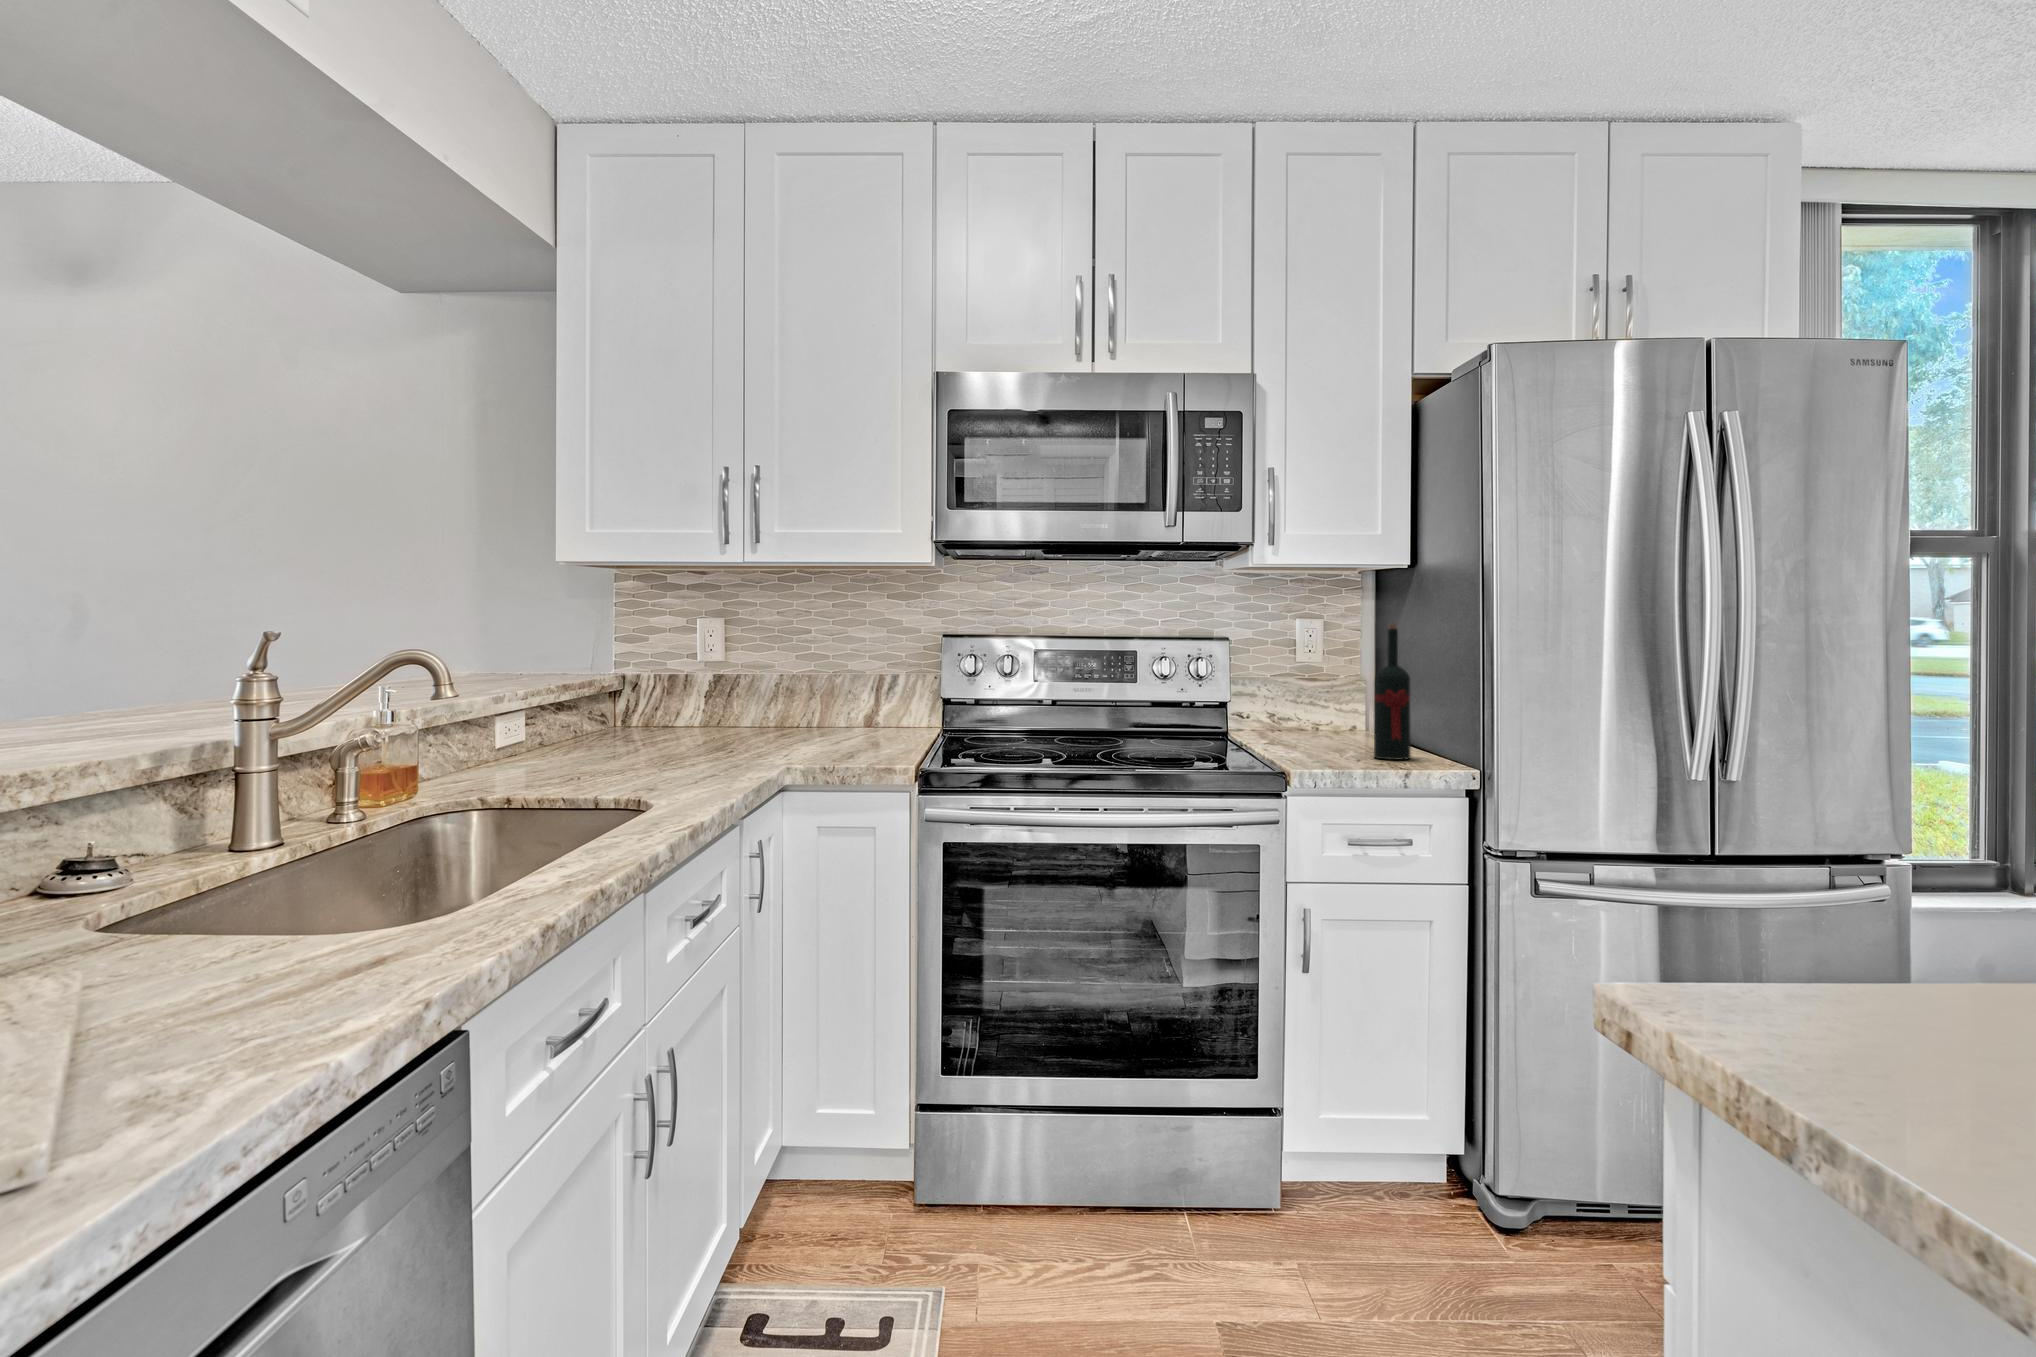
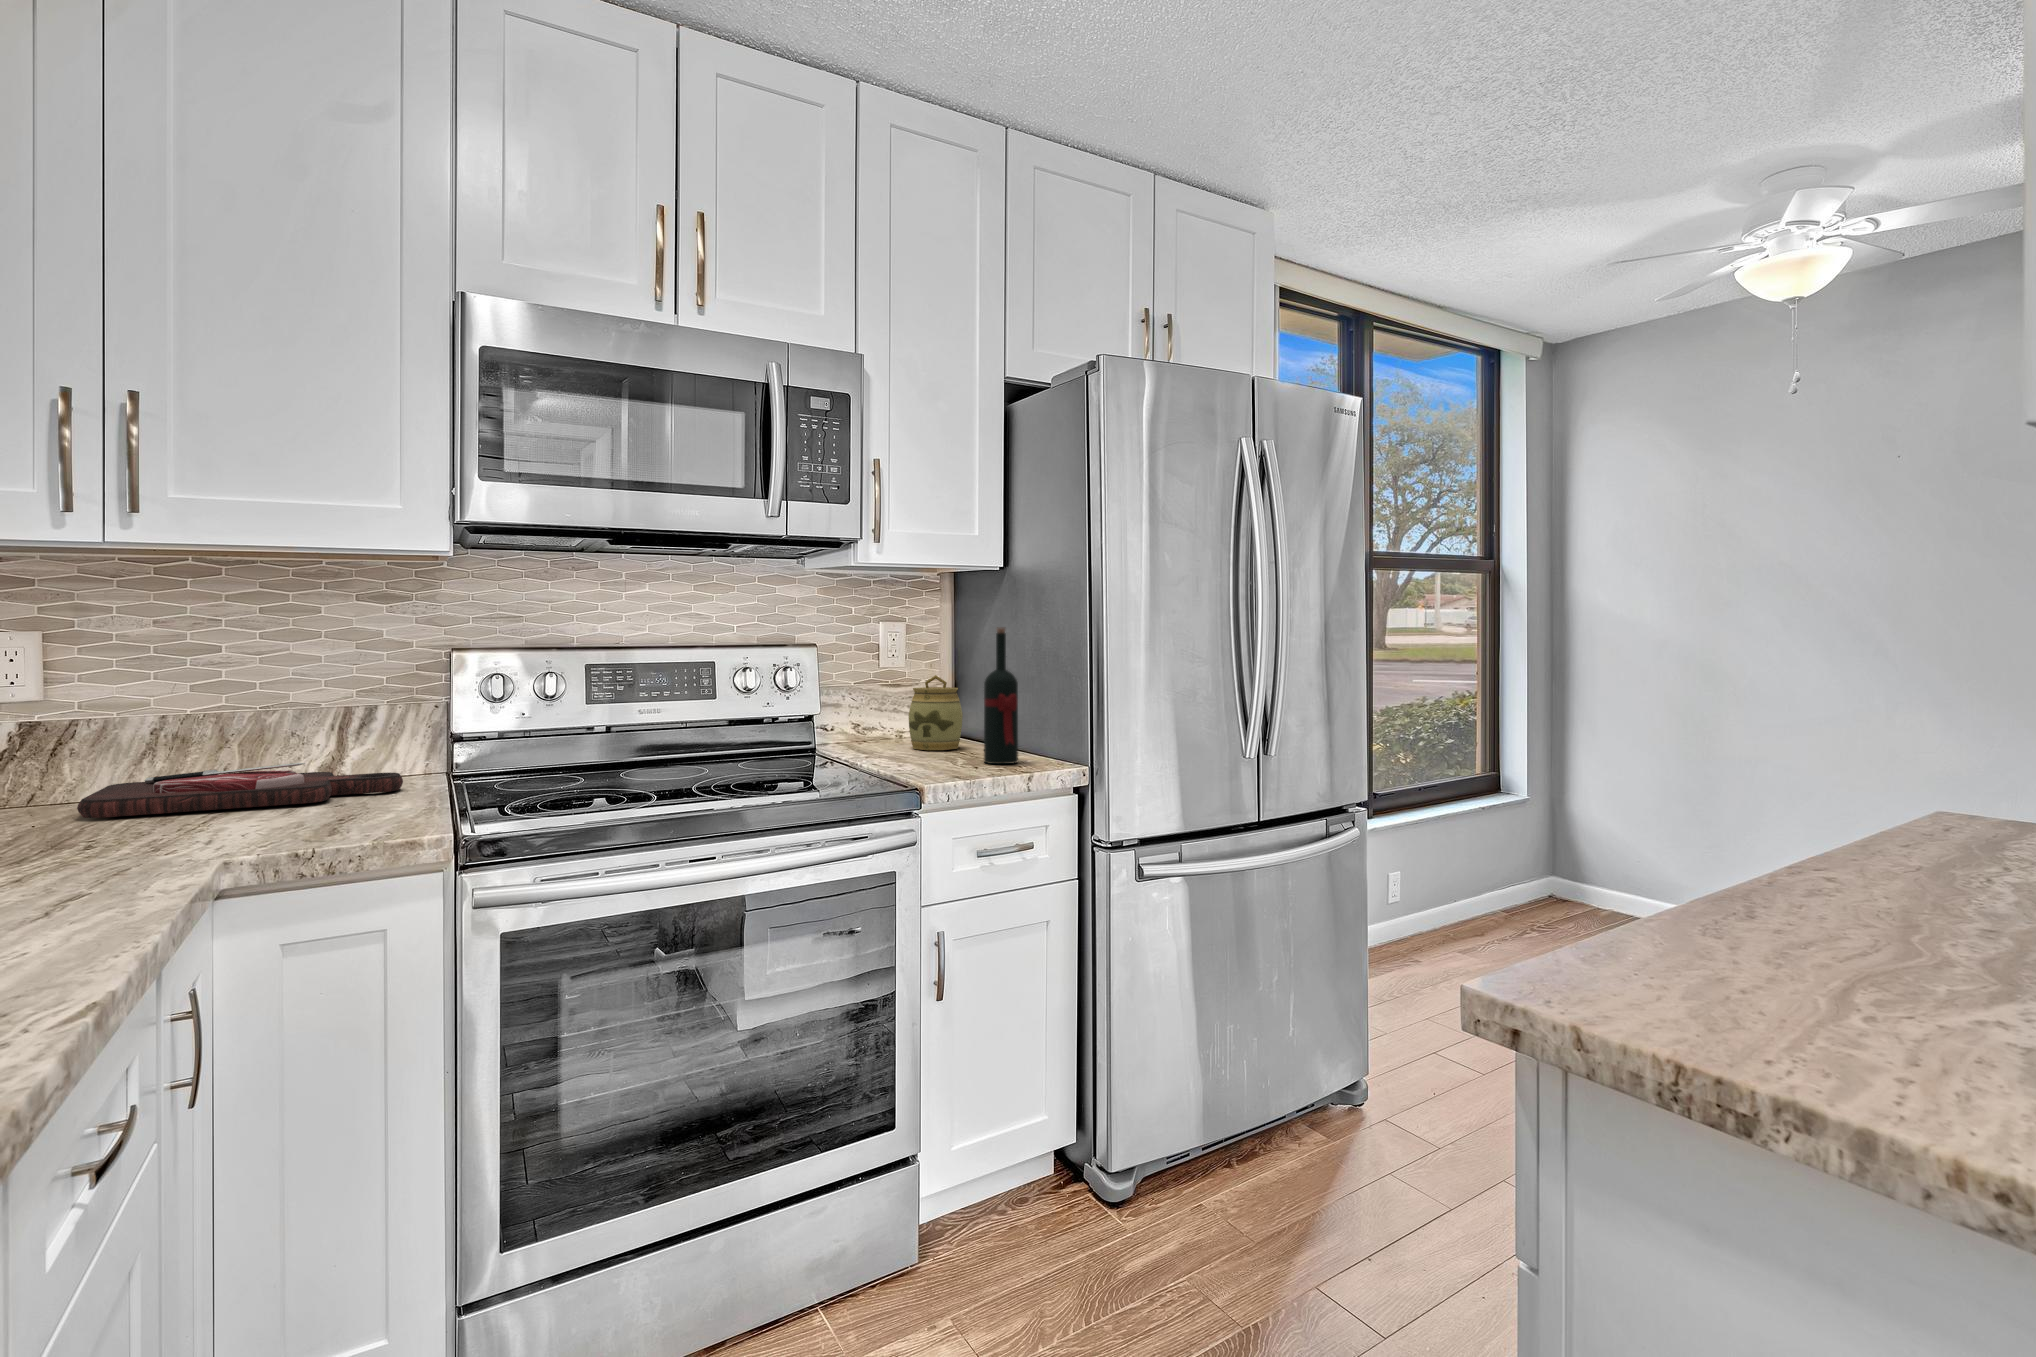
jar: none [1314,671,1372,745] -> present [908,675,963,750]
cutting board: none [707,729,890,758] -> present [77,763,403,818]

